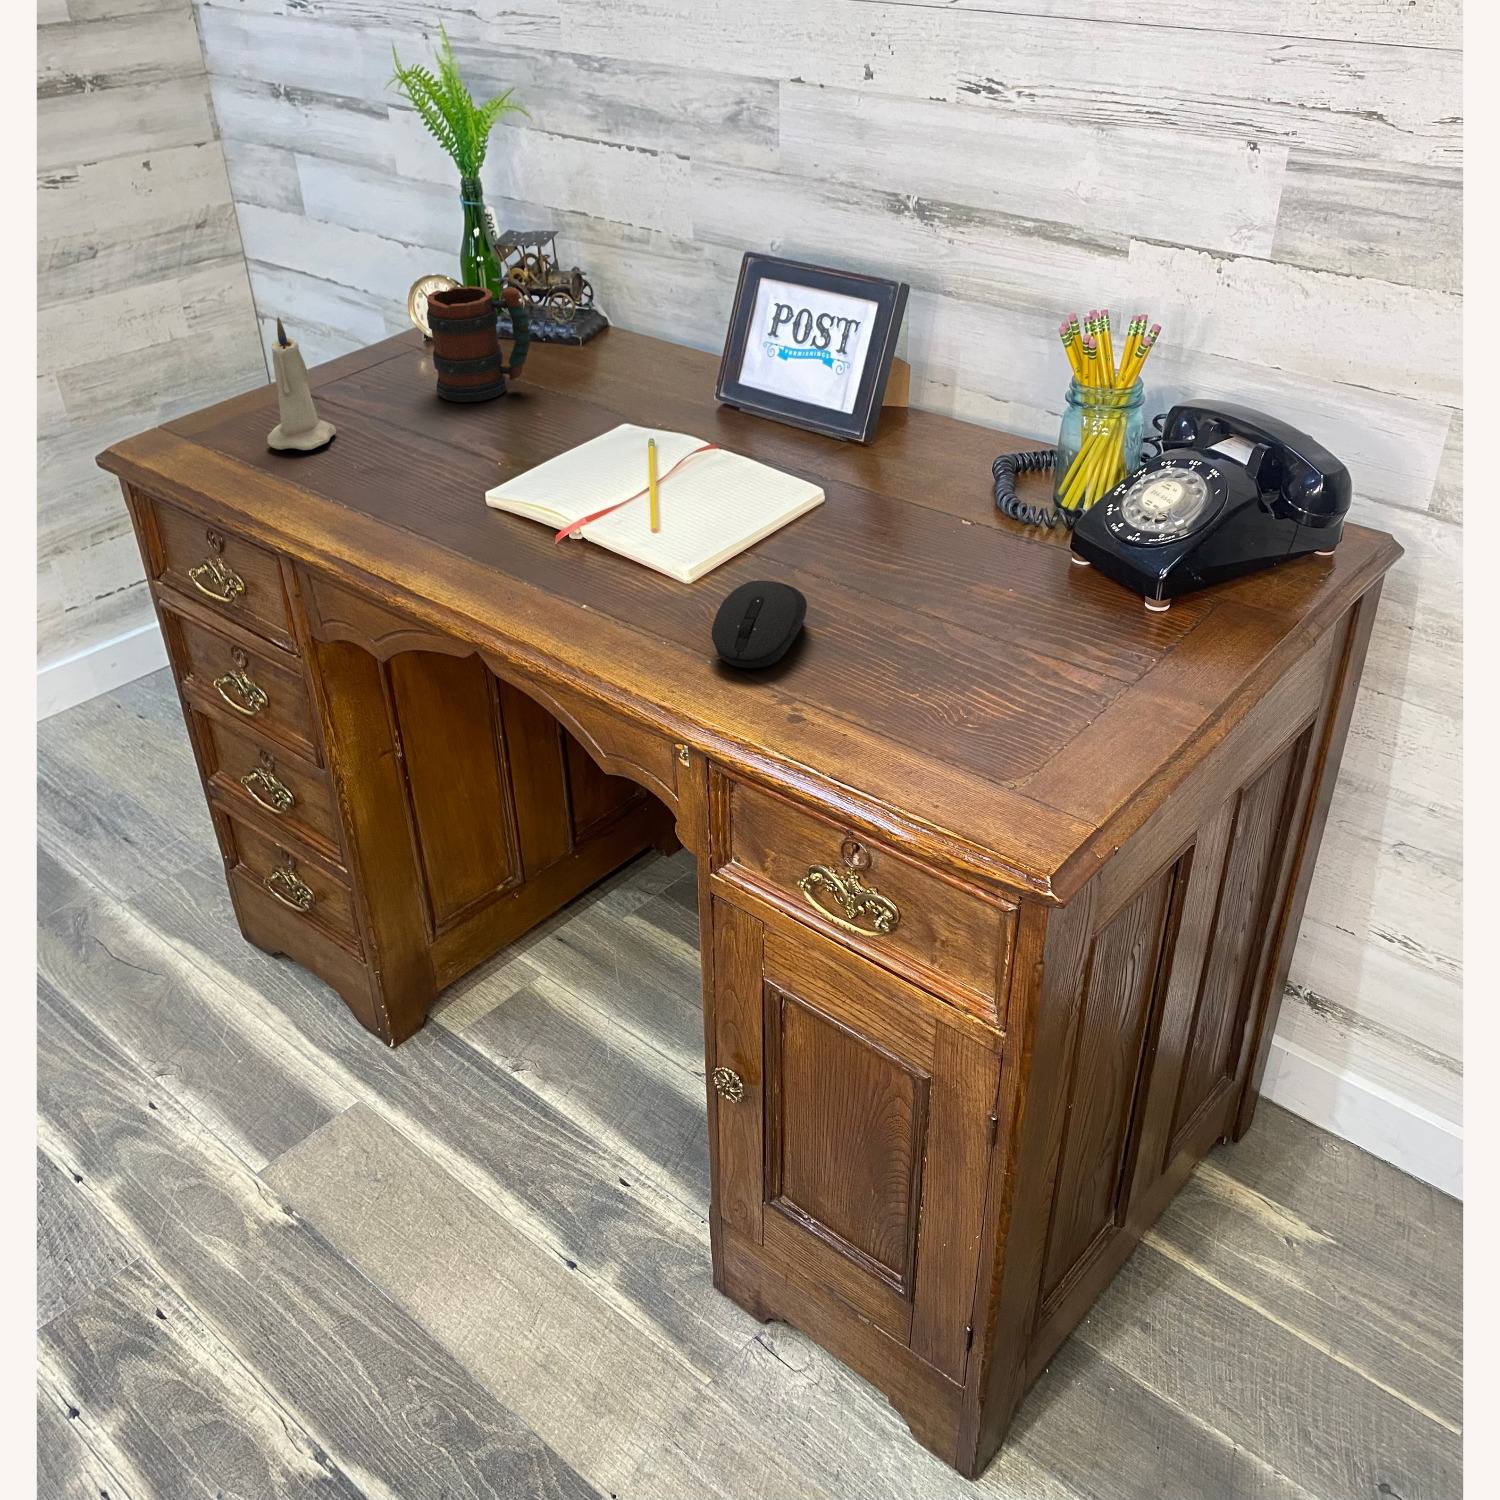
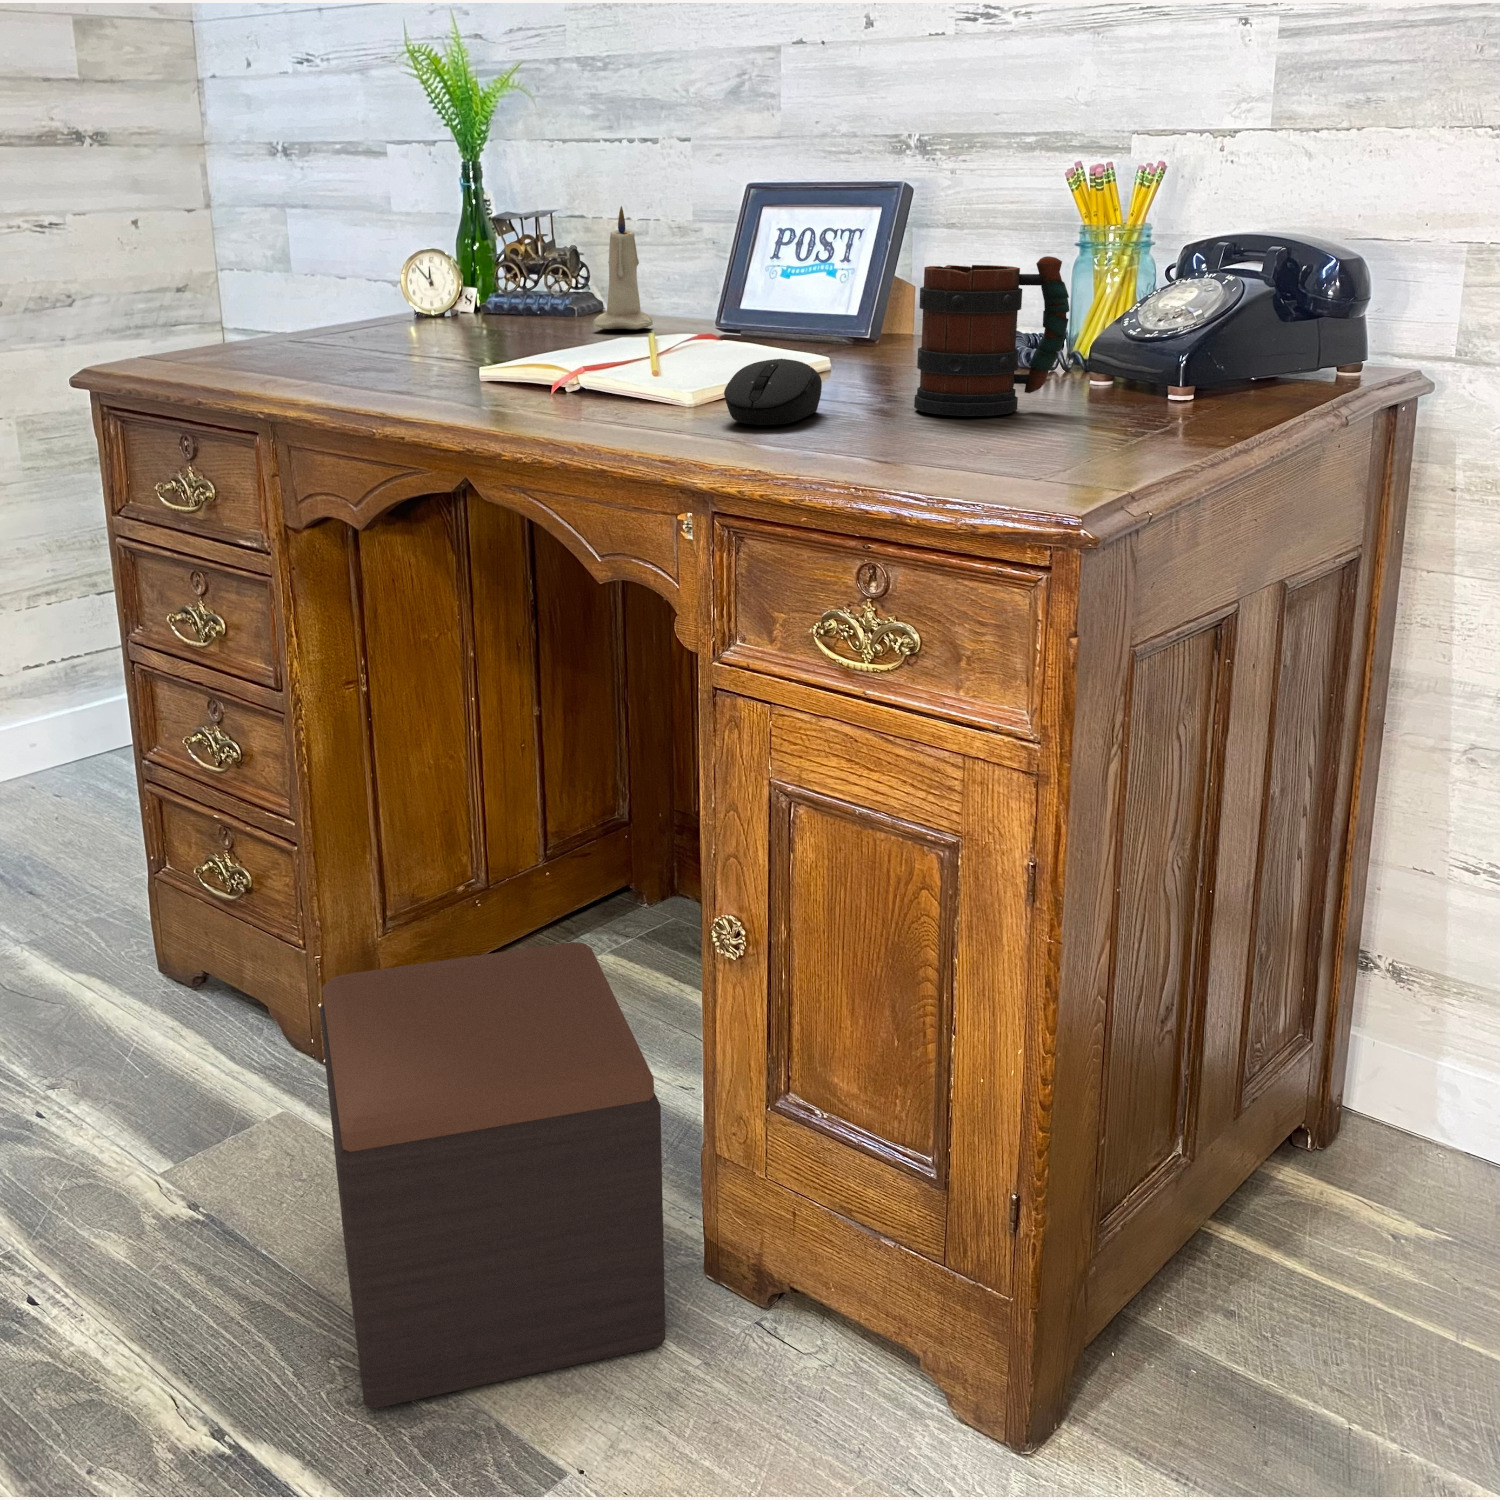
mug: present [427,286,530,402] -> present [914,256,1070,416]
candle: present [267,317,336,450] -> present [593,206,653,329]
footstool: none [377,1022,683,1436] -> present [320,942,666,1409]

